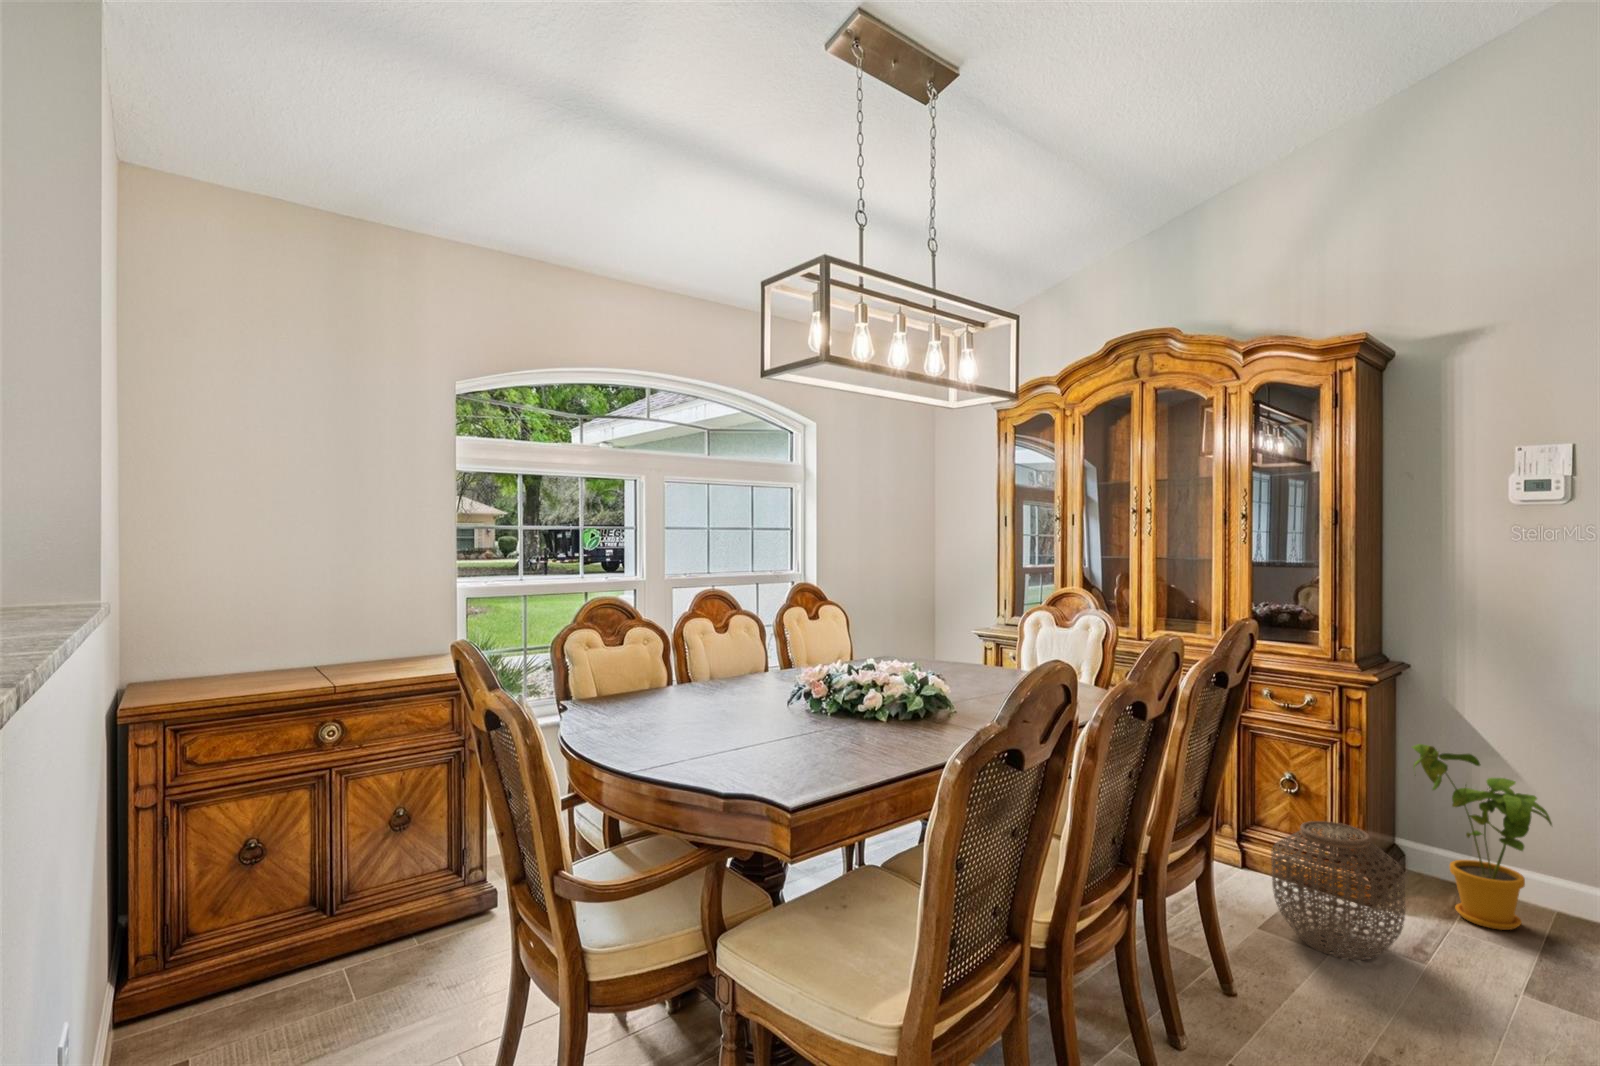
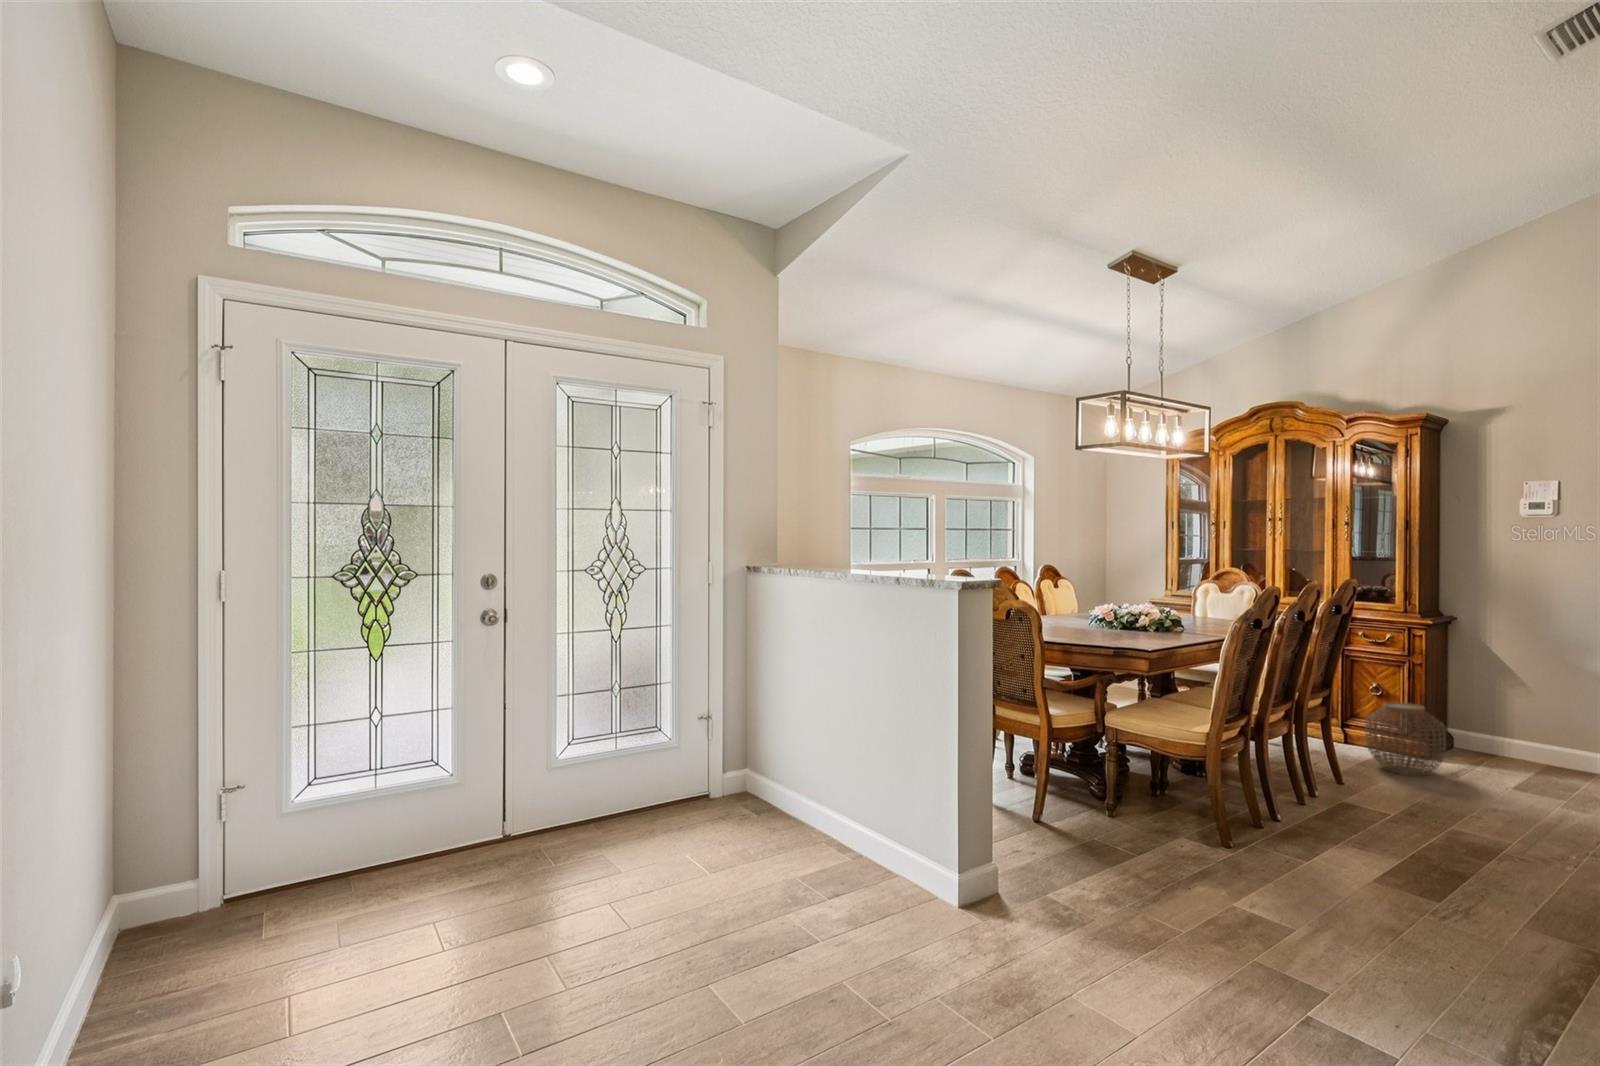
house plant: present [1412,744,1552,930] -> none [1454,661,1540,769]

